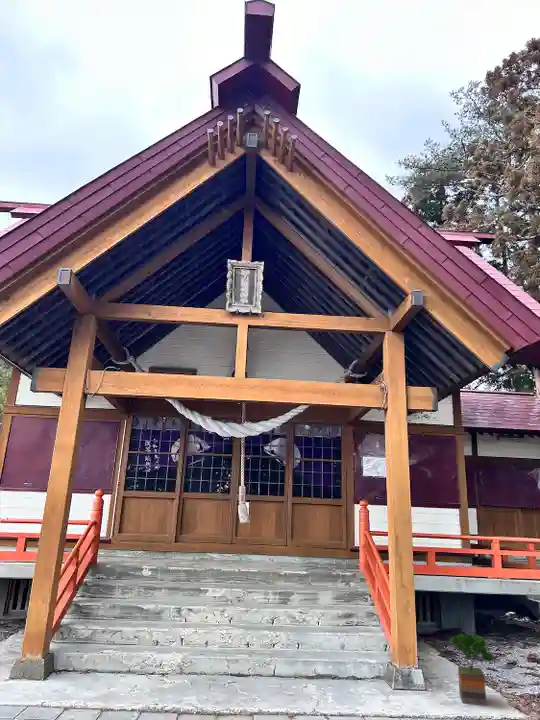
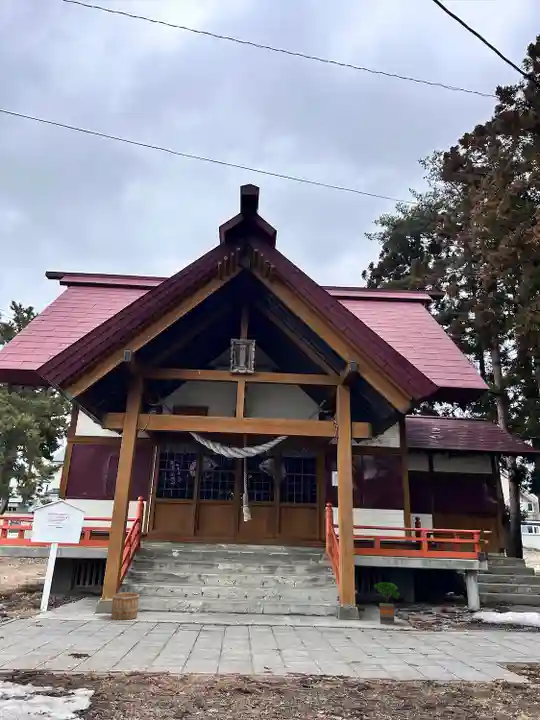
wooden bucket: none [29,647,78,698] -> present [111,592,140,620]

